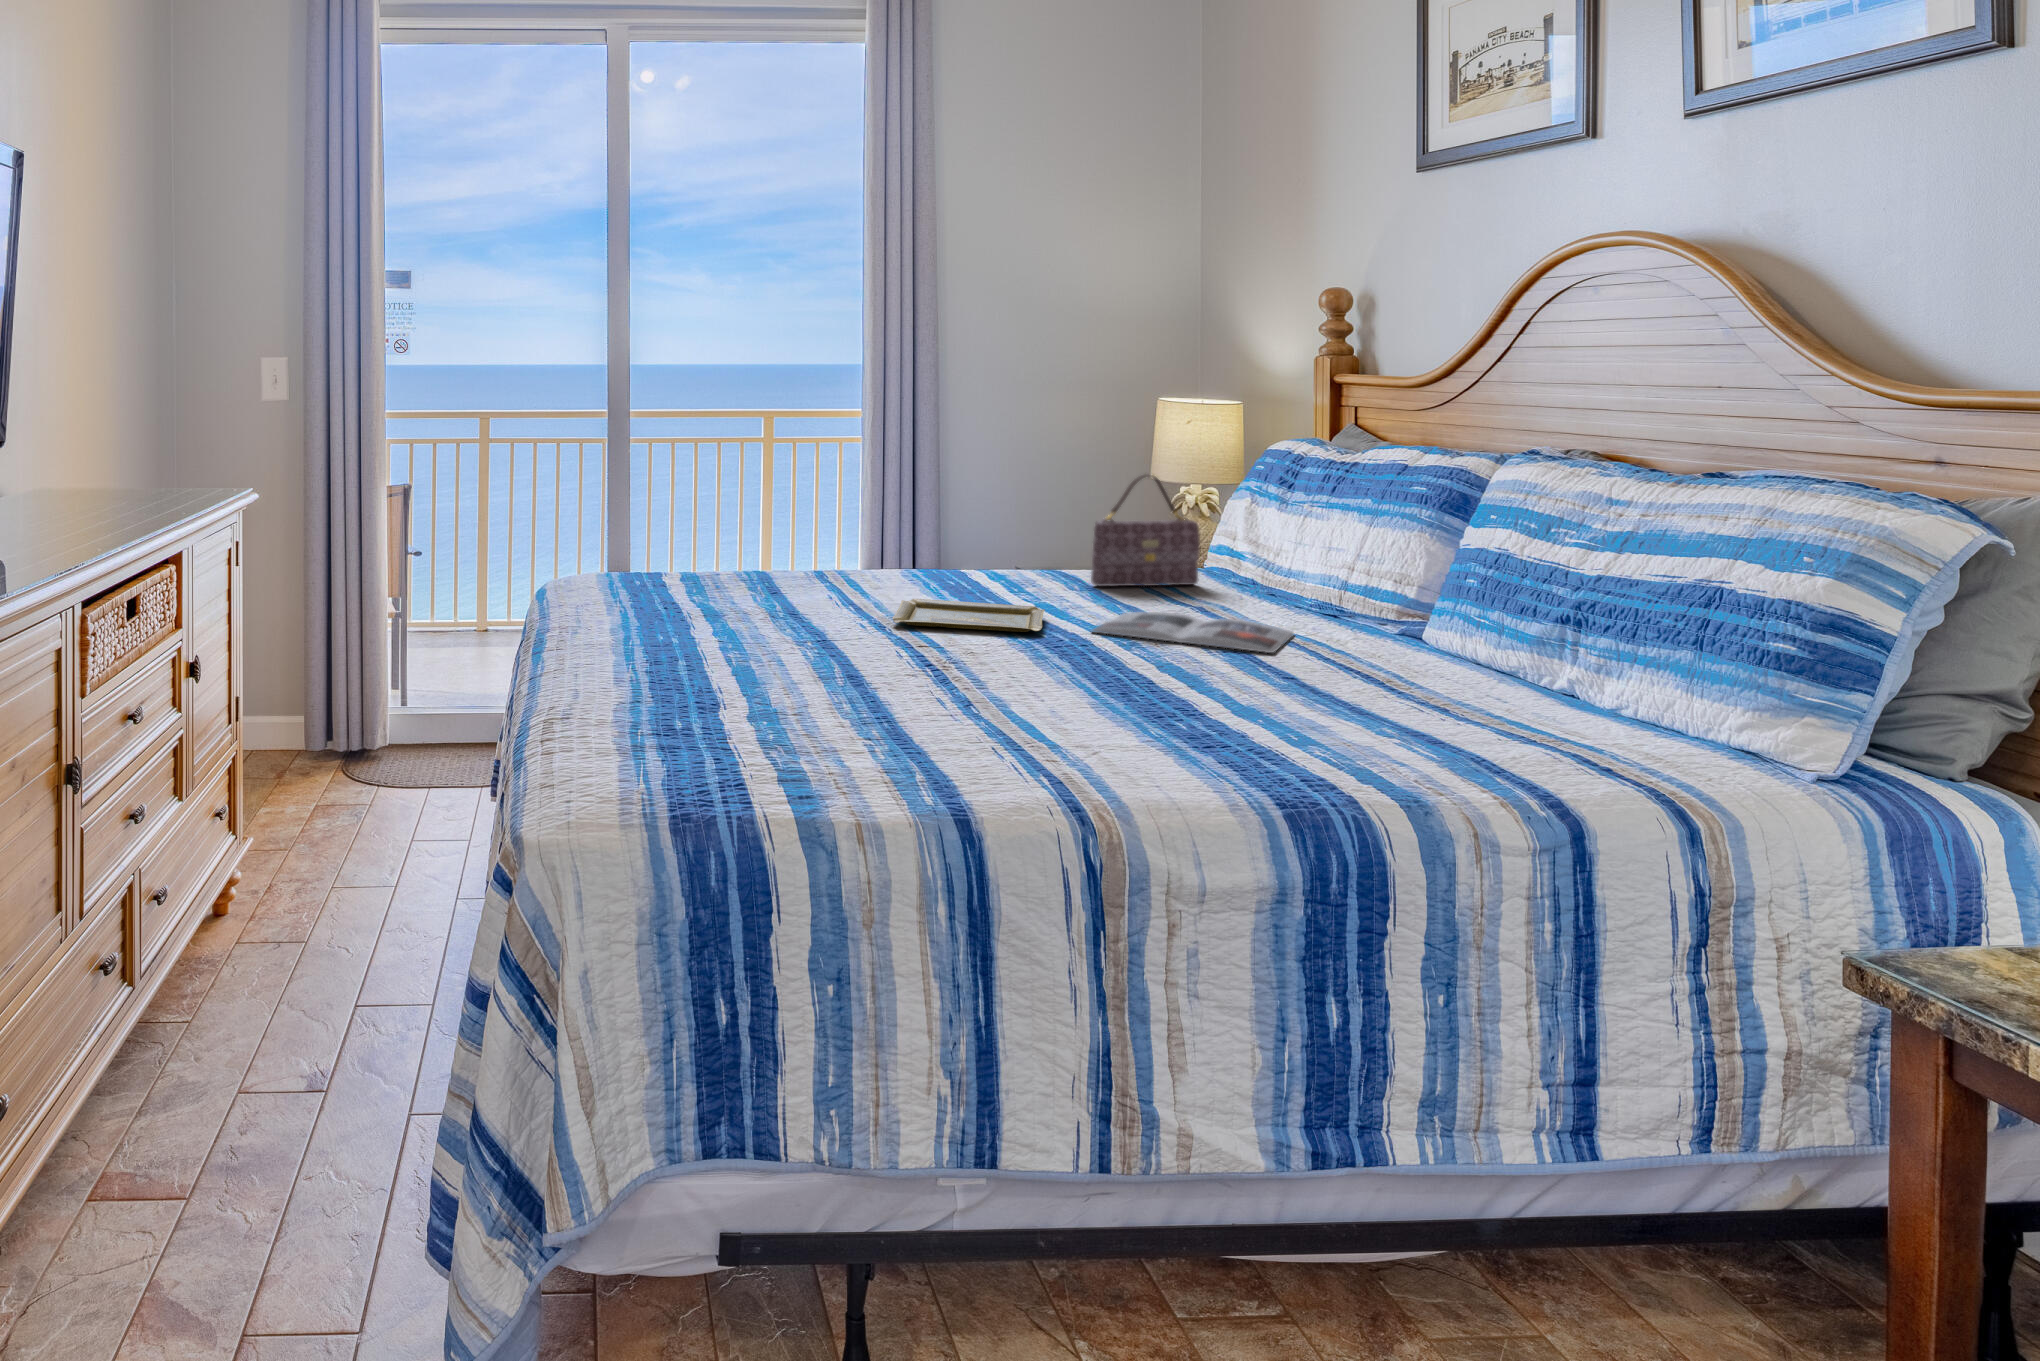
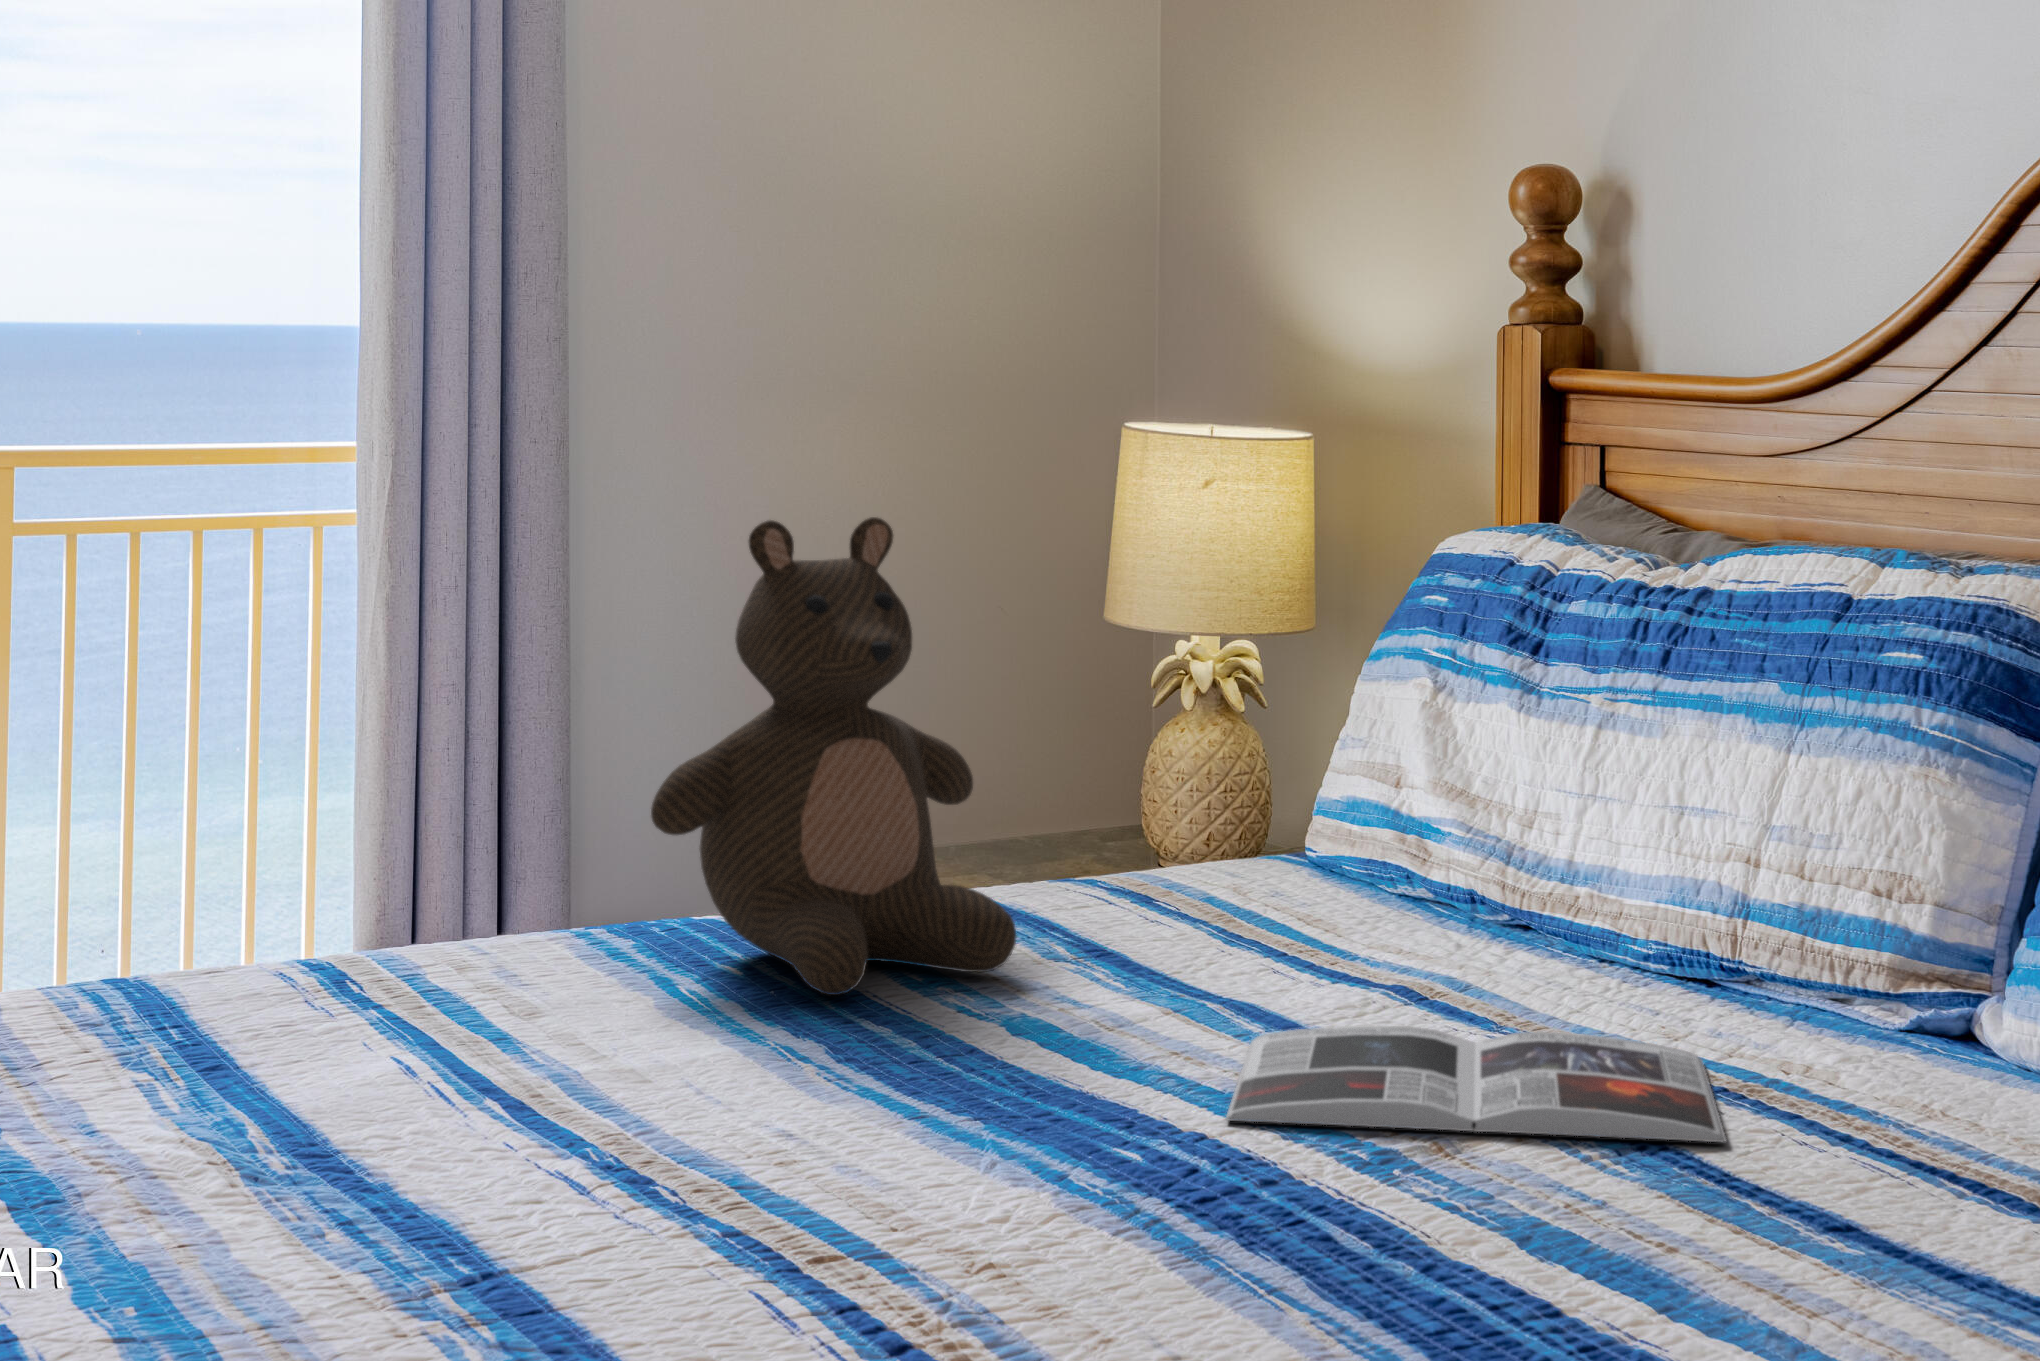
stuffed bear: none [922,429,1050,592] -> present [651,517,1016,995]
handbag: present [1091,474,1200,586] -> none [1097,631,1353,940]
tray: present [892,599,1045,632] -> none [648,1046,1109,1163]

